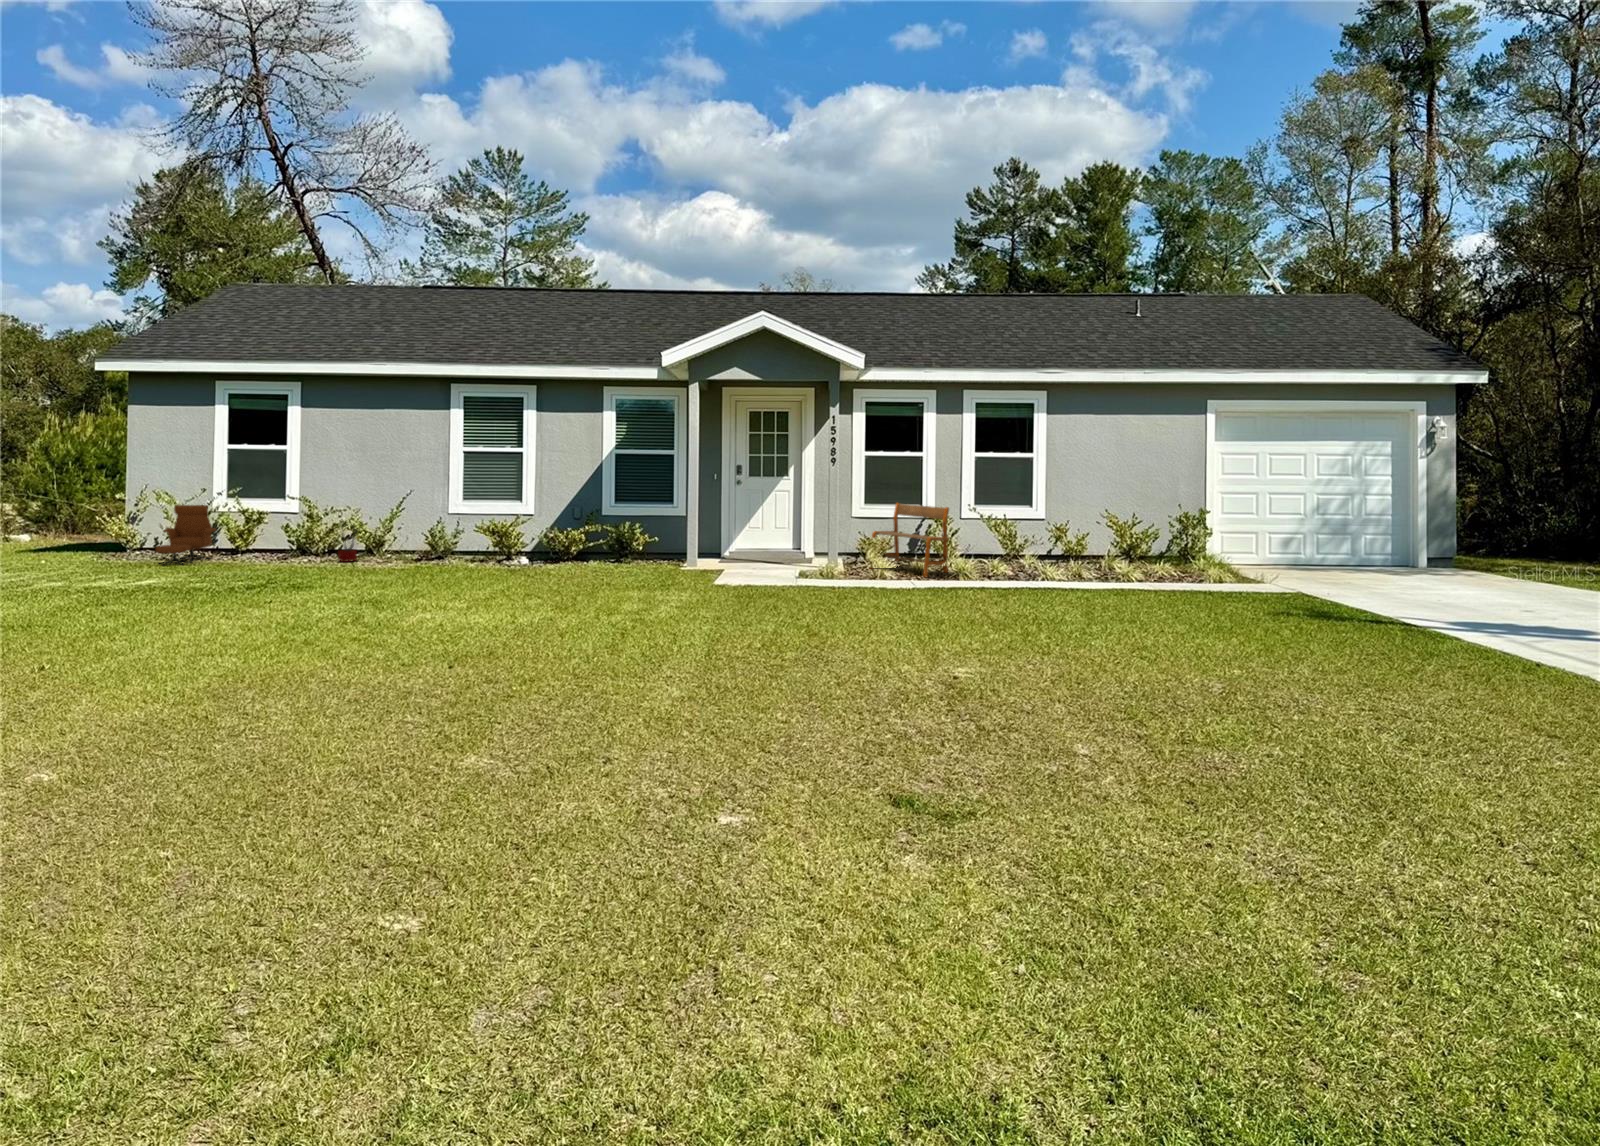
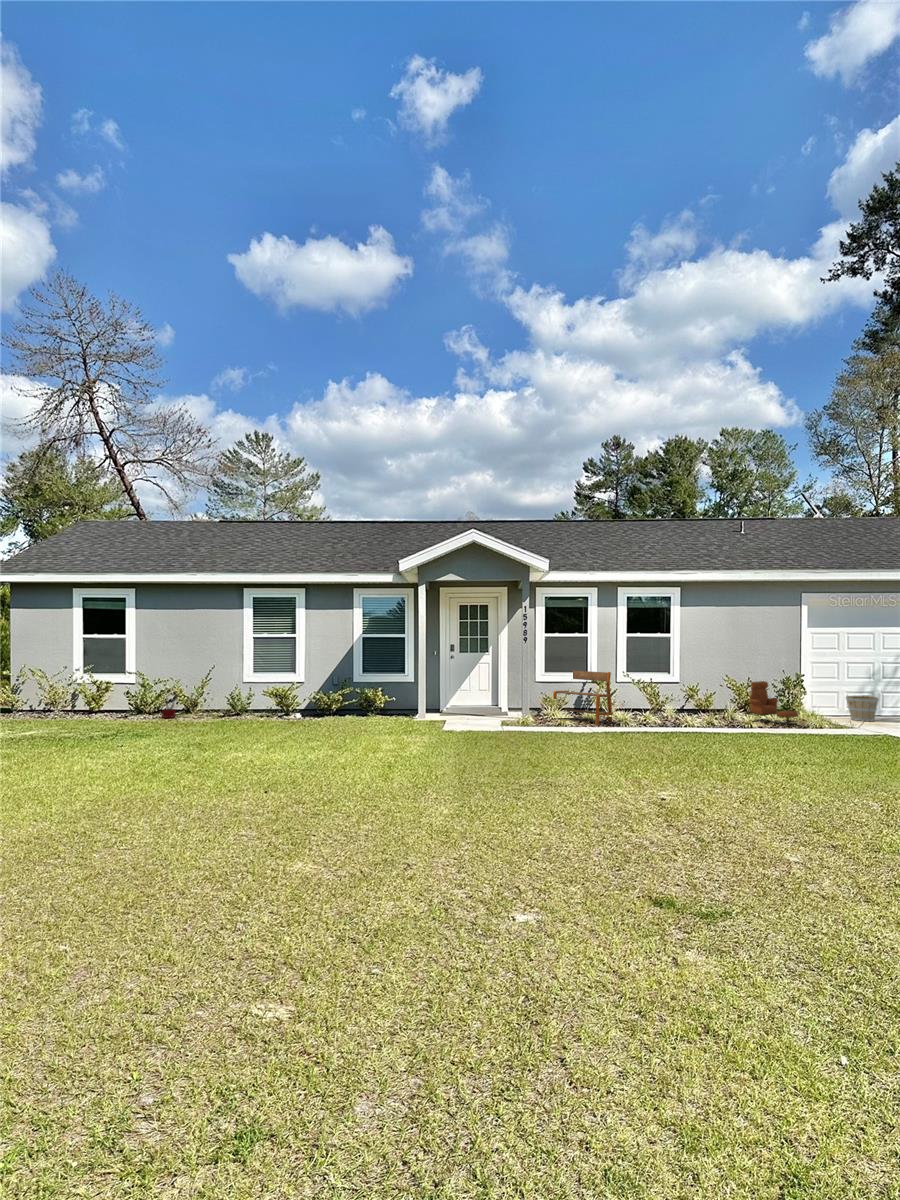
lounge chair: present [156,505,216,566] -> present [749,681,798,727]
wooden bucket: none [1263,542,1306,577] -> present [846,695,879,721]

